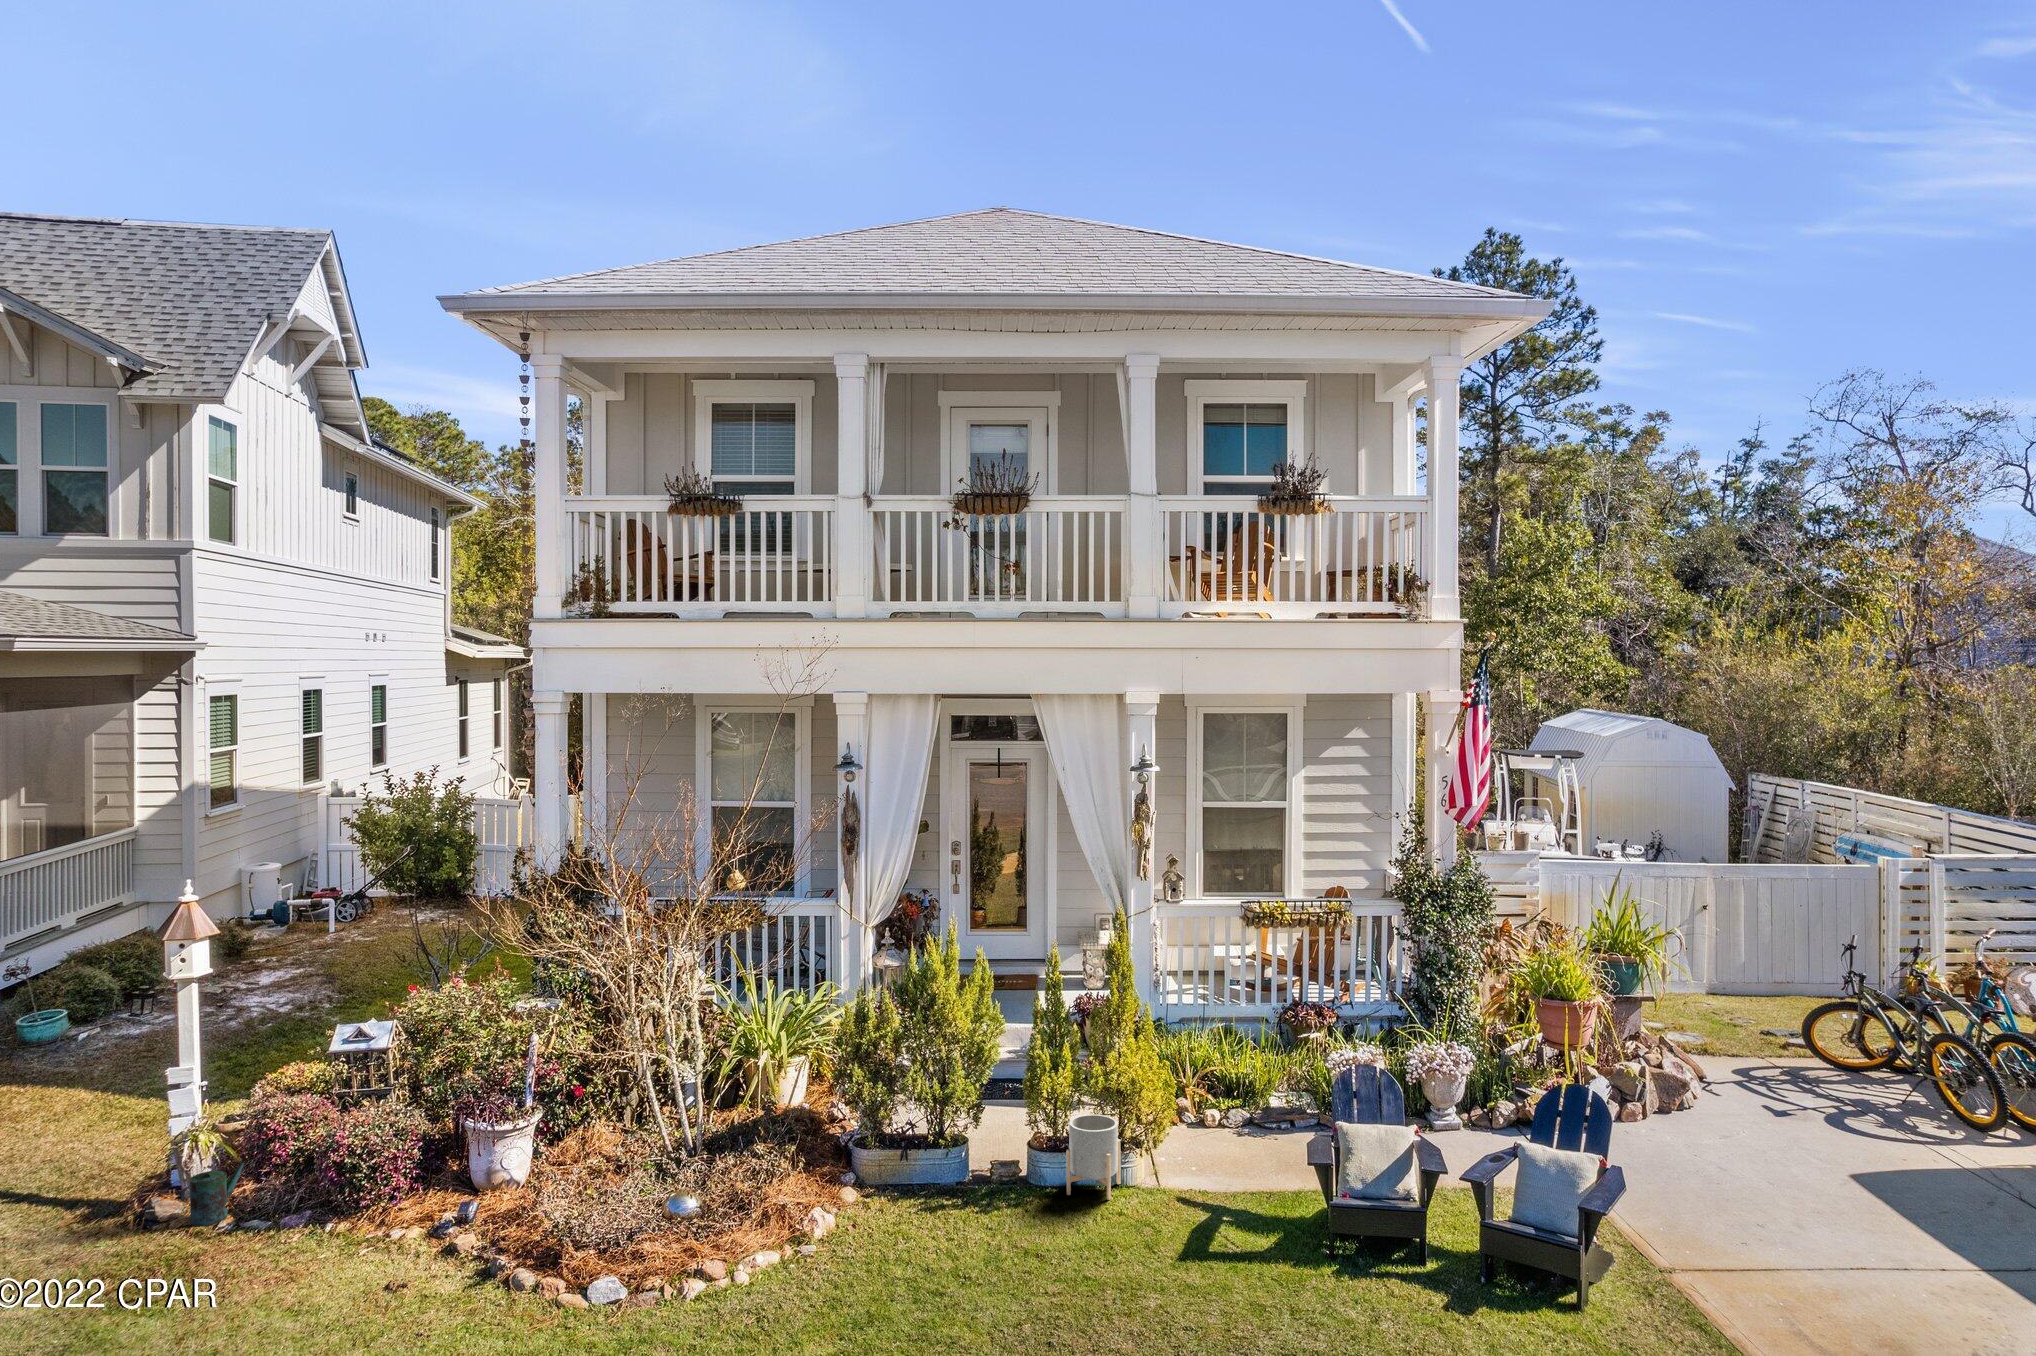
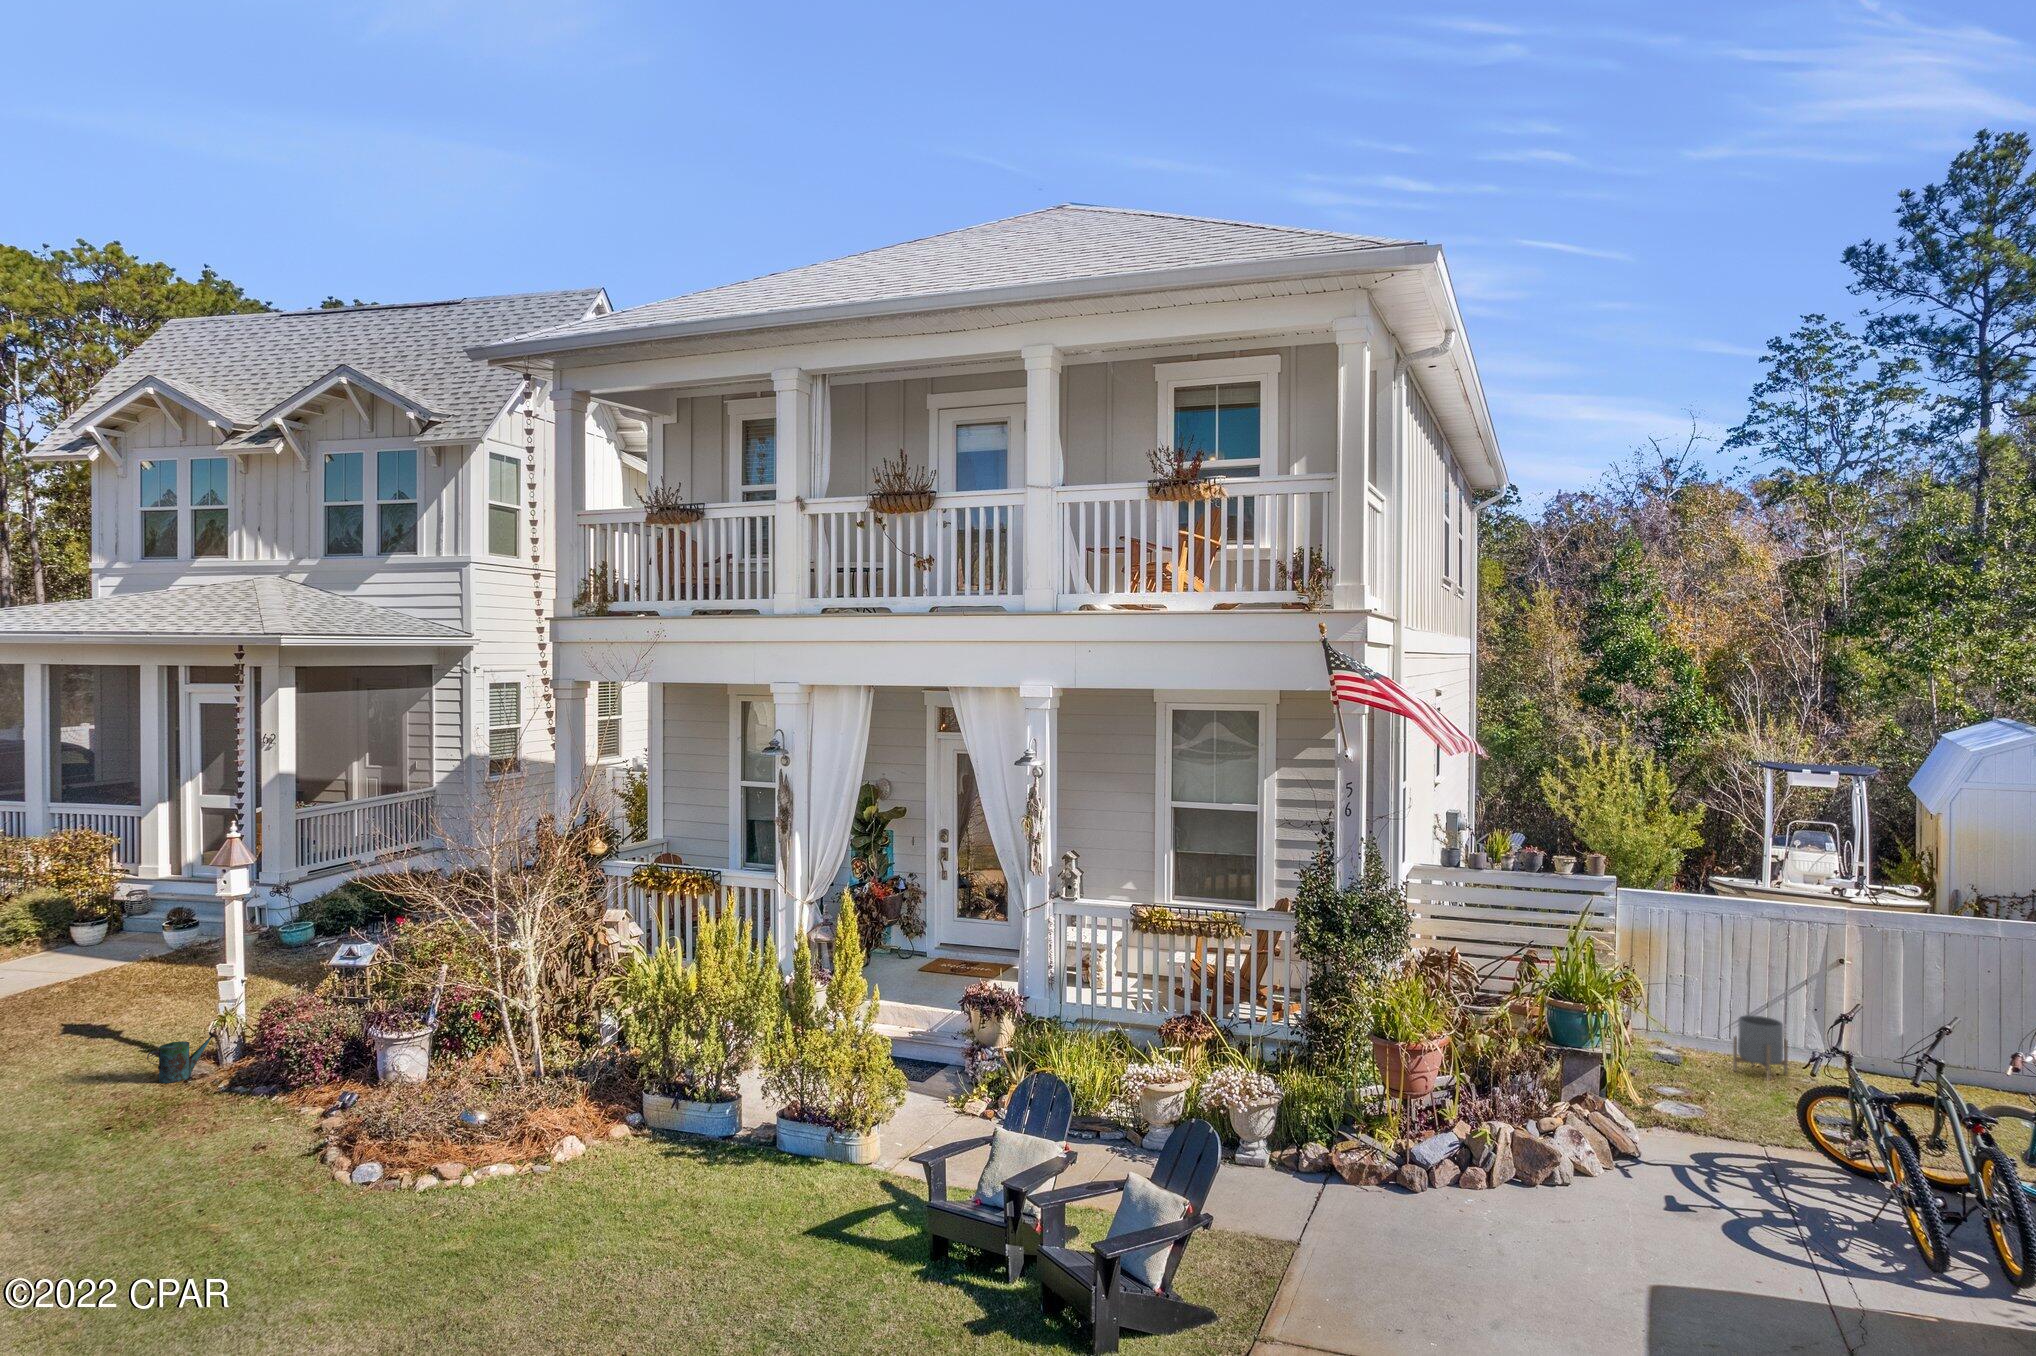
planter: present [1066,1114,1121,1200] -> present [1733,1015,1788,1081]

